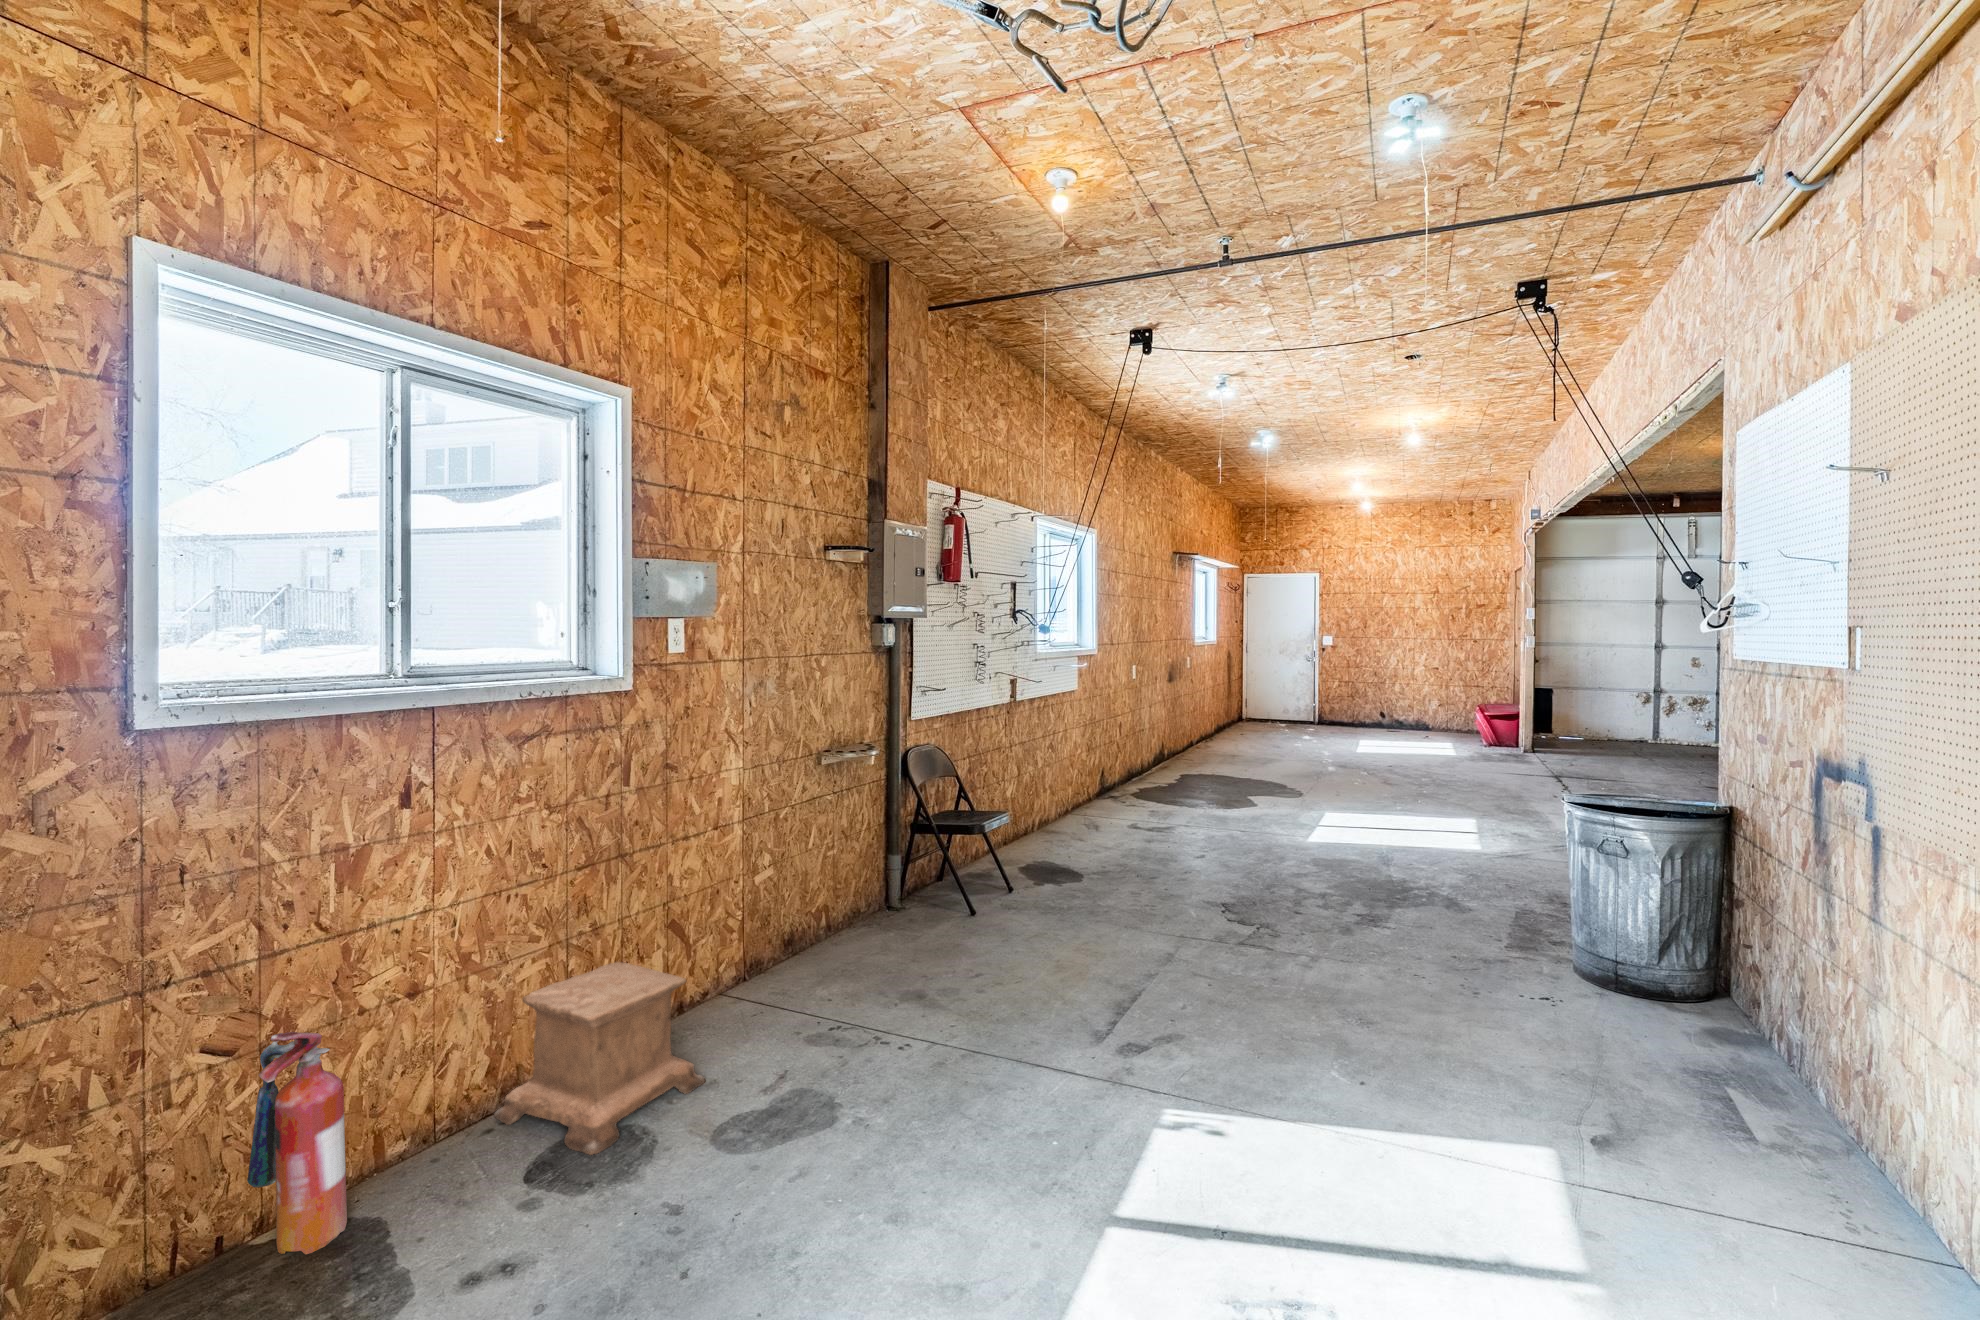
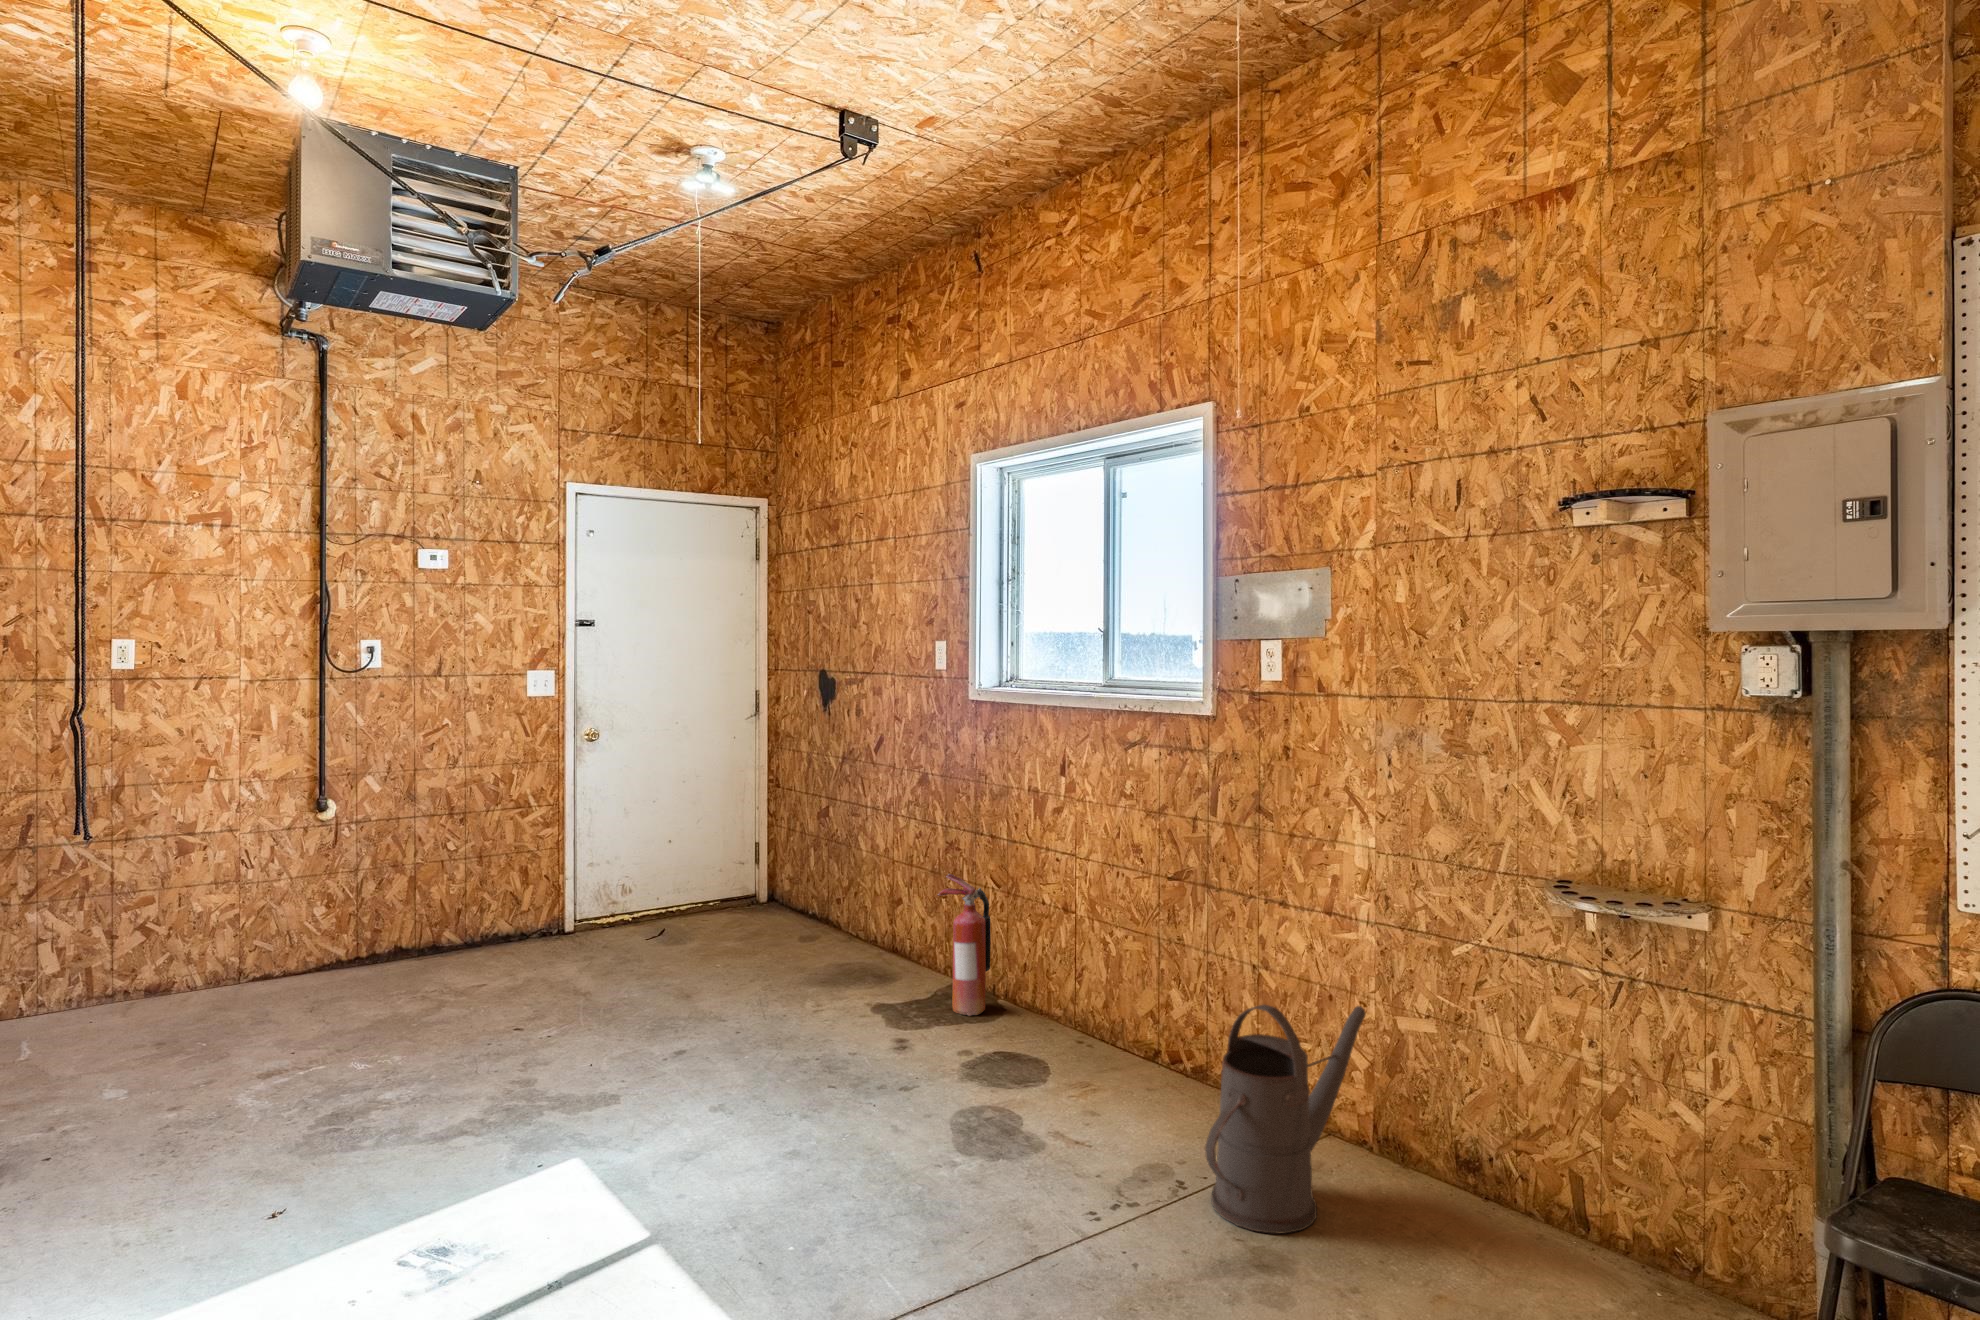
watering can: none [748,872,885,1023] -> present [1205,1005,1366,1233]
stool: present [494,962,705,1155] -> none [993,954,1173,1113]

